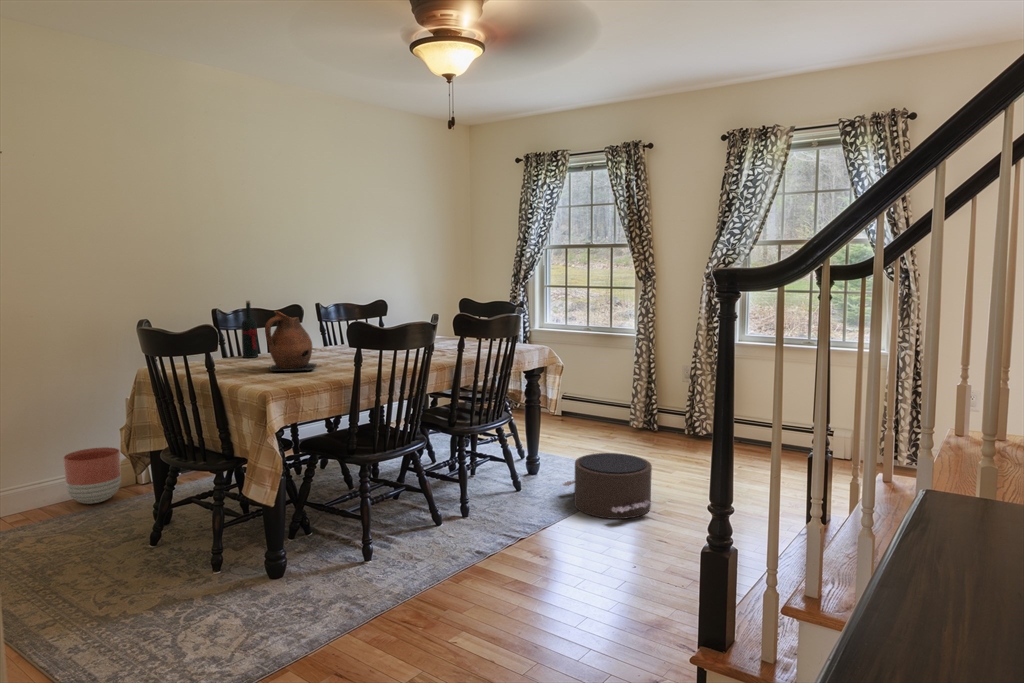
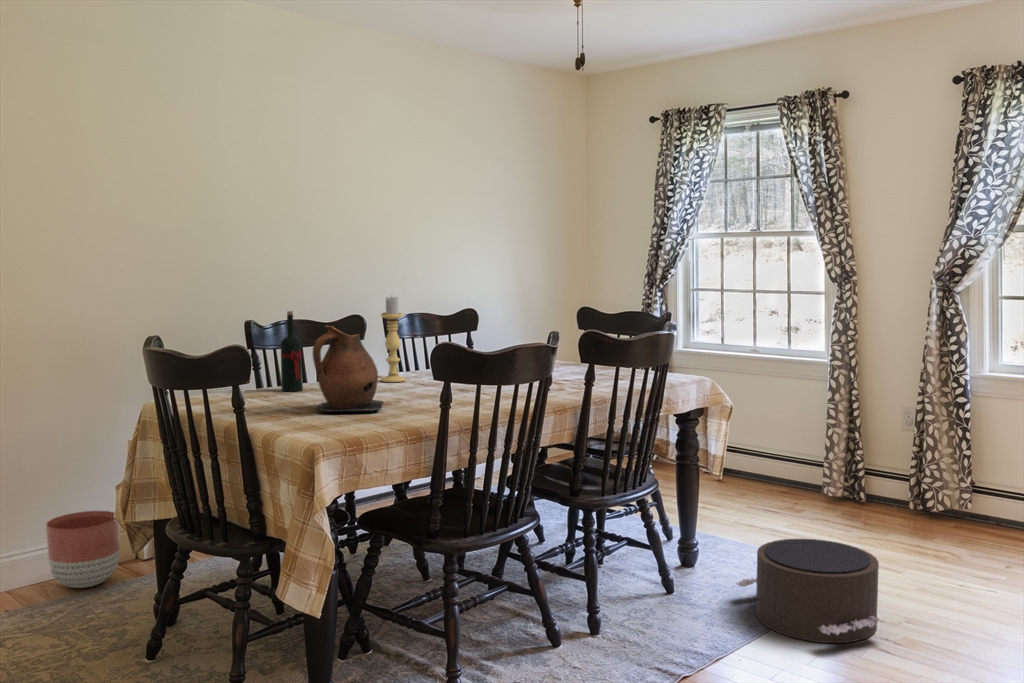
candle holder: none [315,289,334,351] -> present [381,296,405,382]

